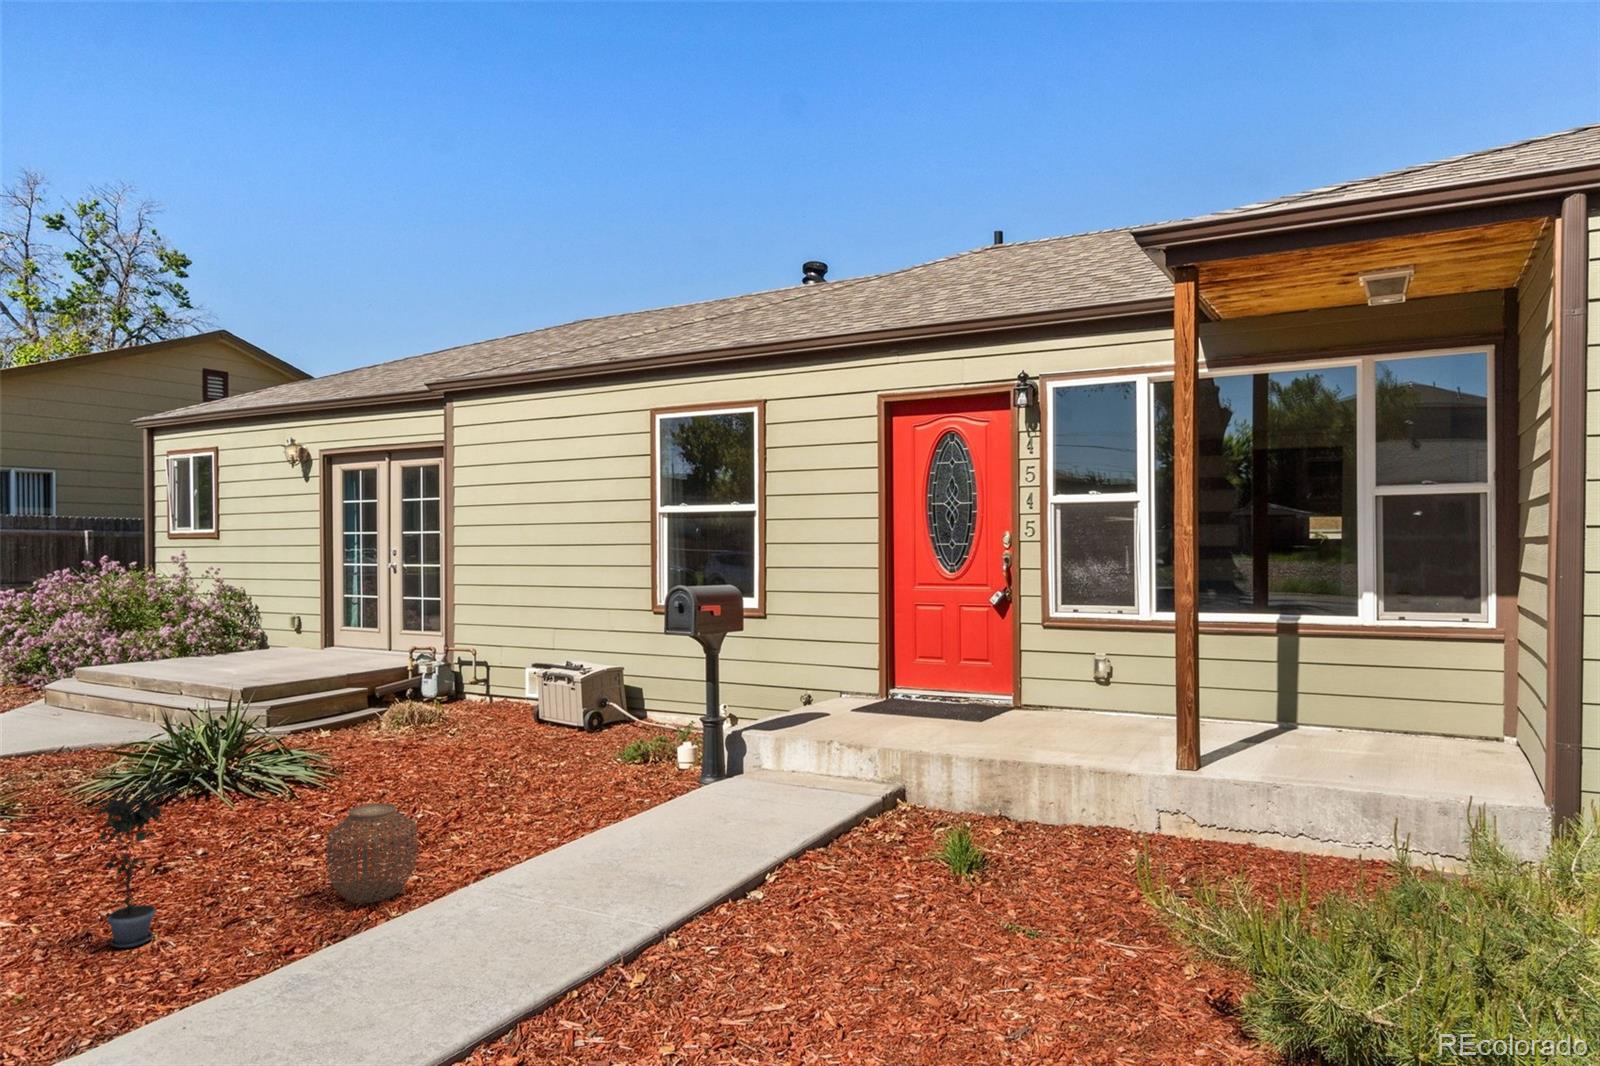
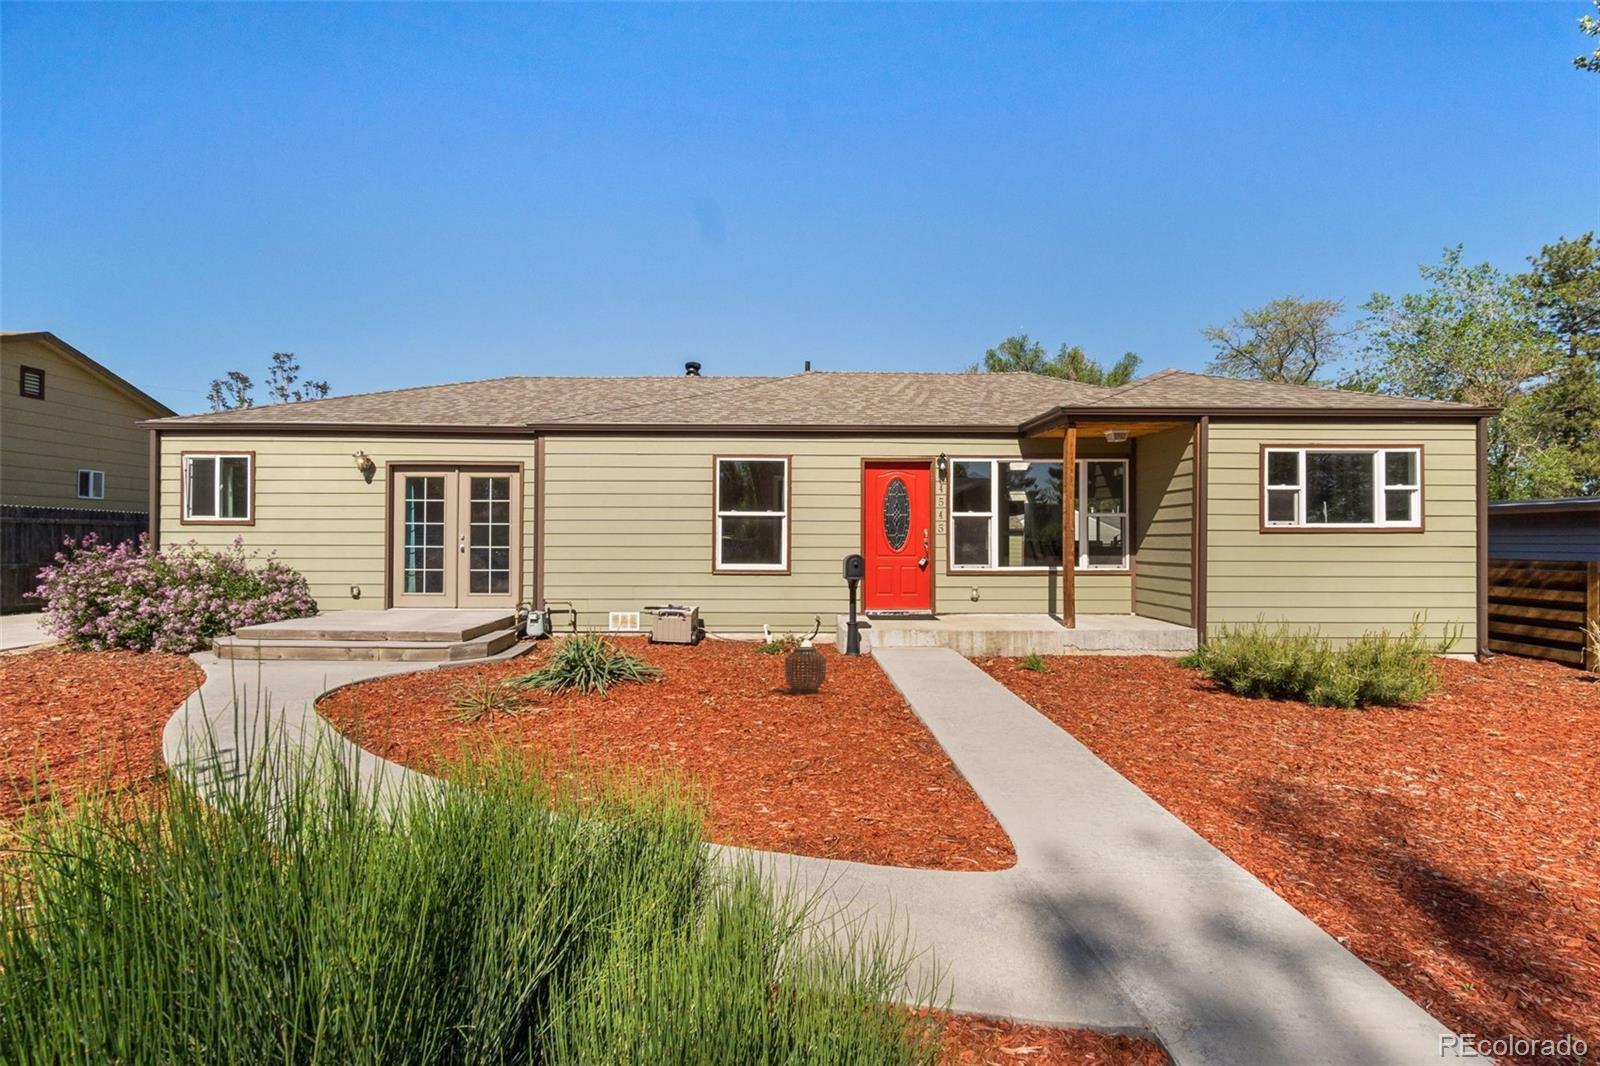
potted plant: present [90,772,176,948] -> none [743,623,781,708]

